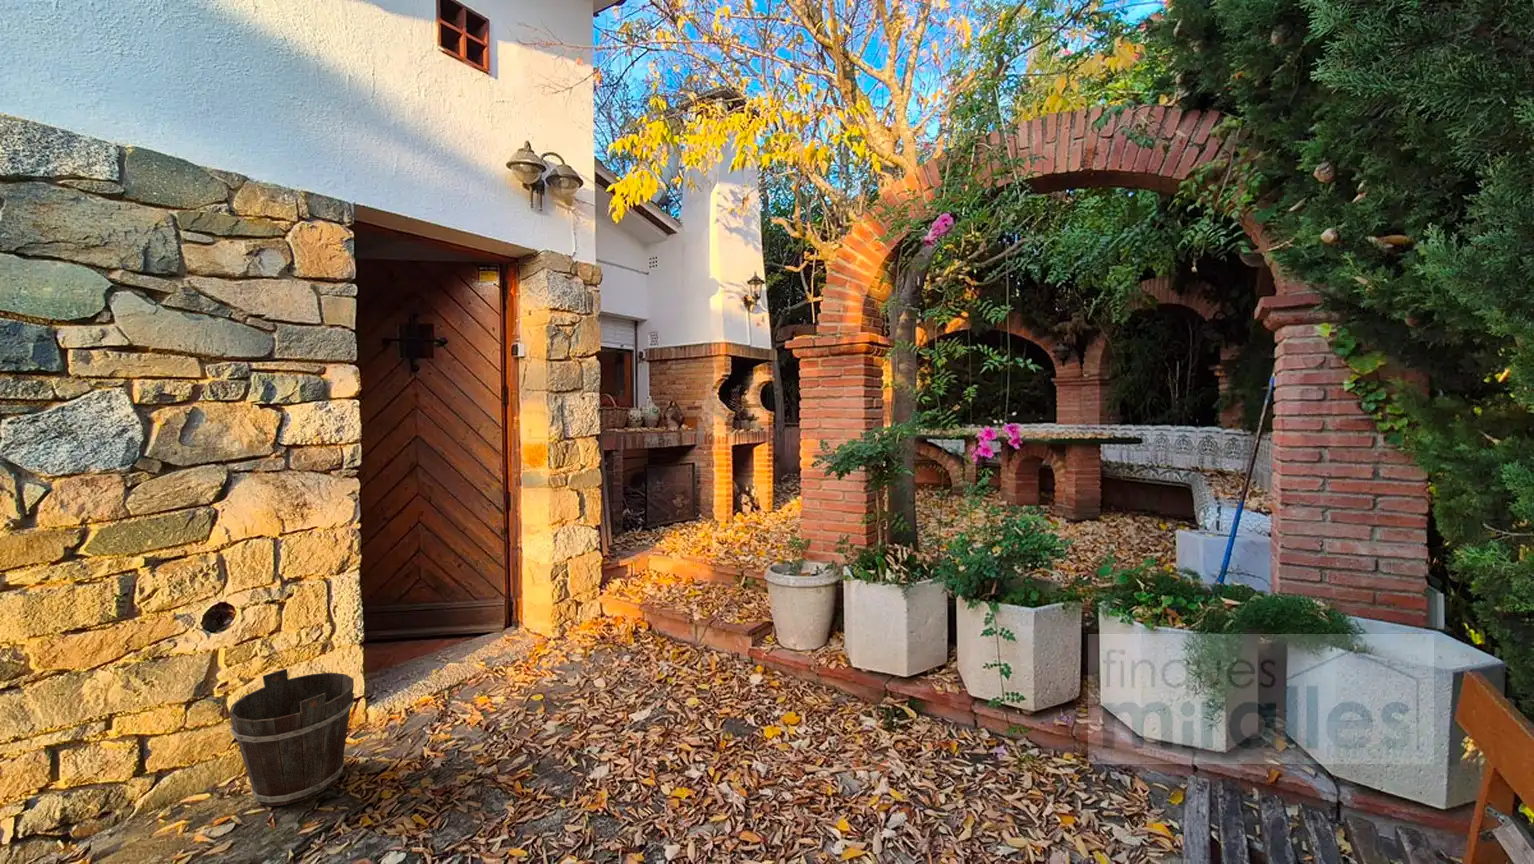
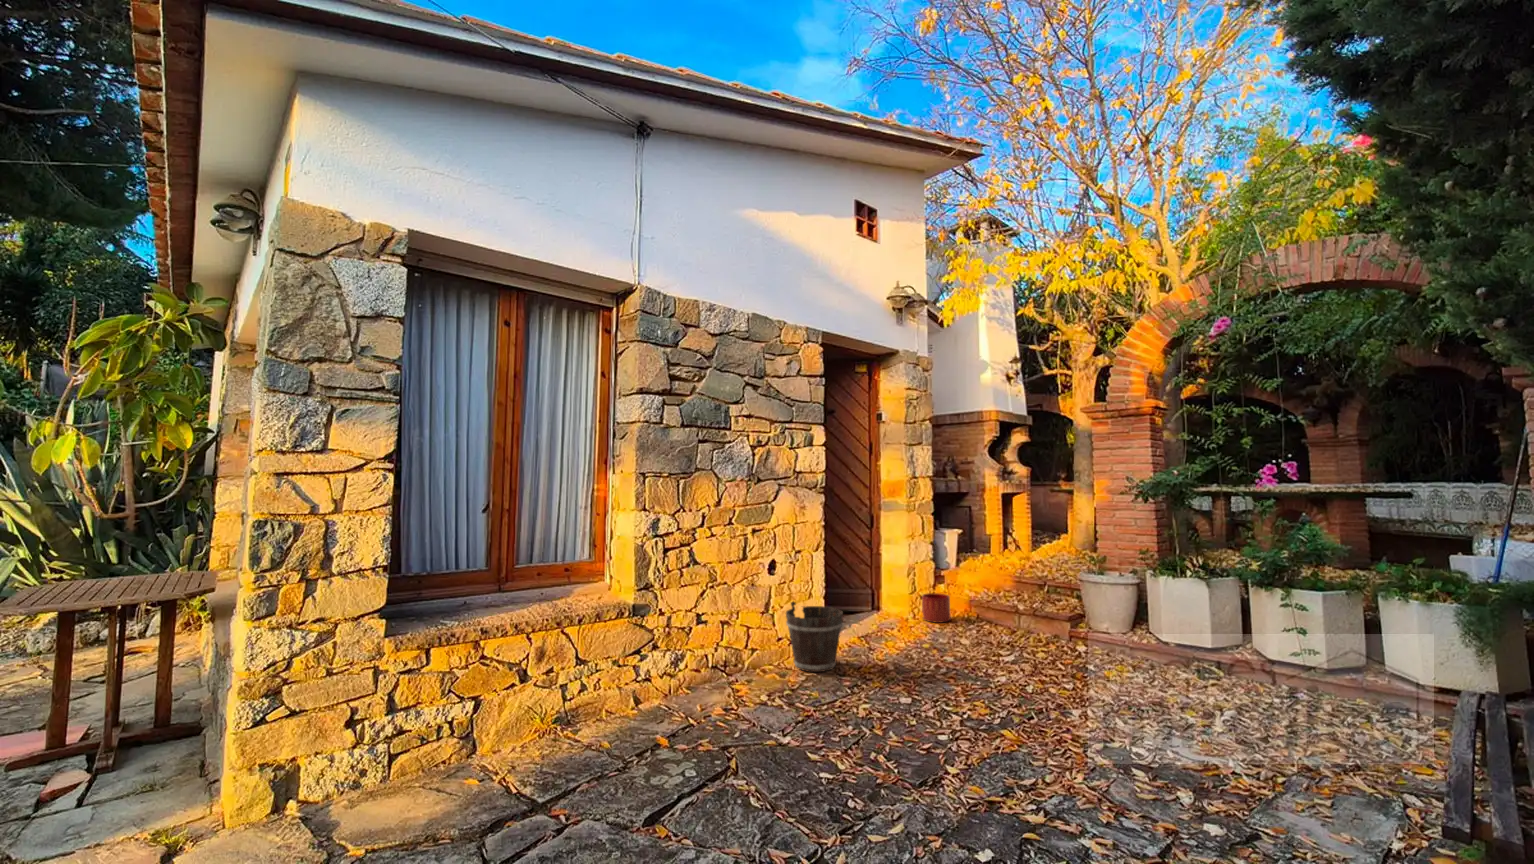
planter: none [572,597,612,642] -> present [922,593,950,623]

